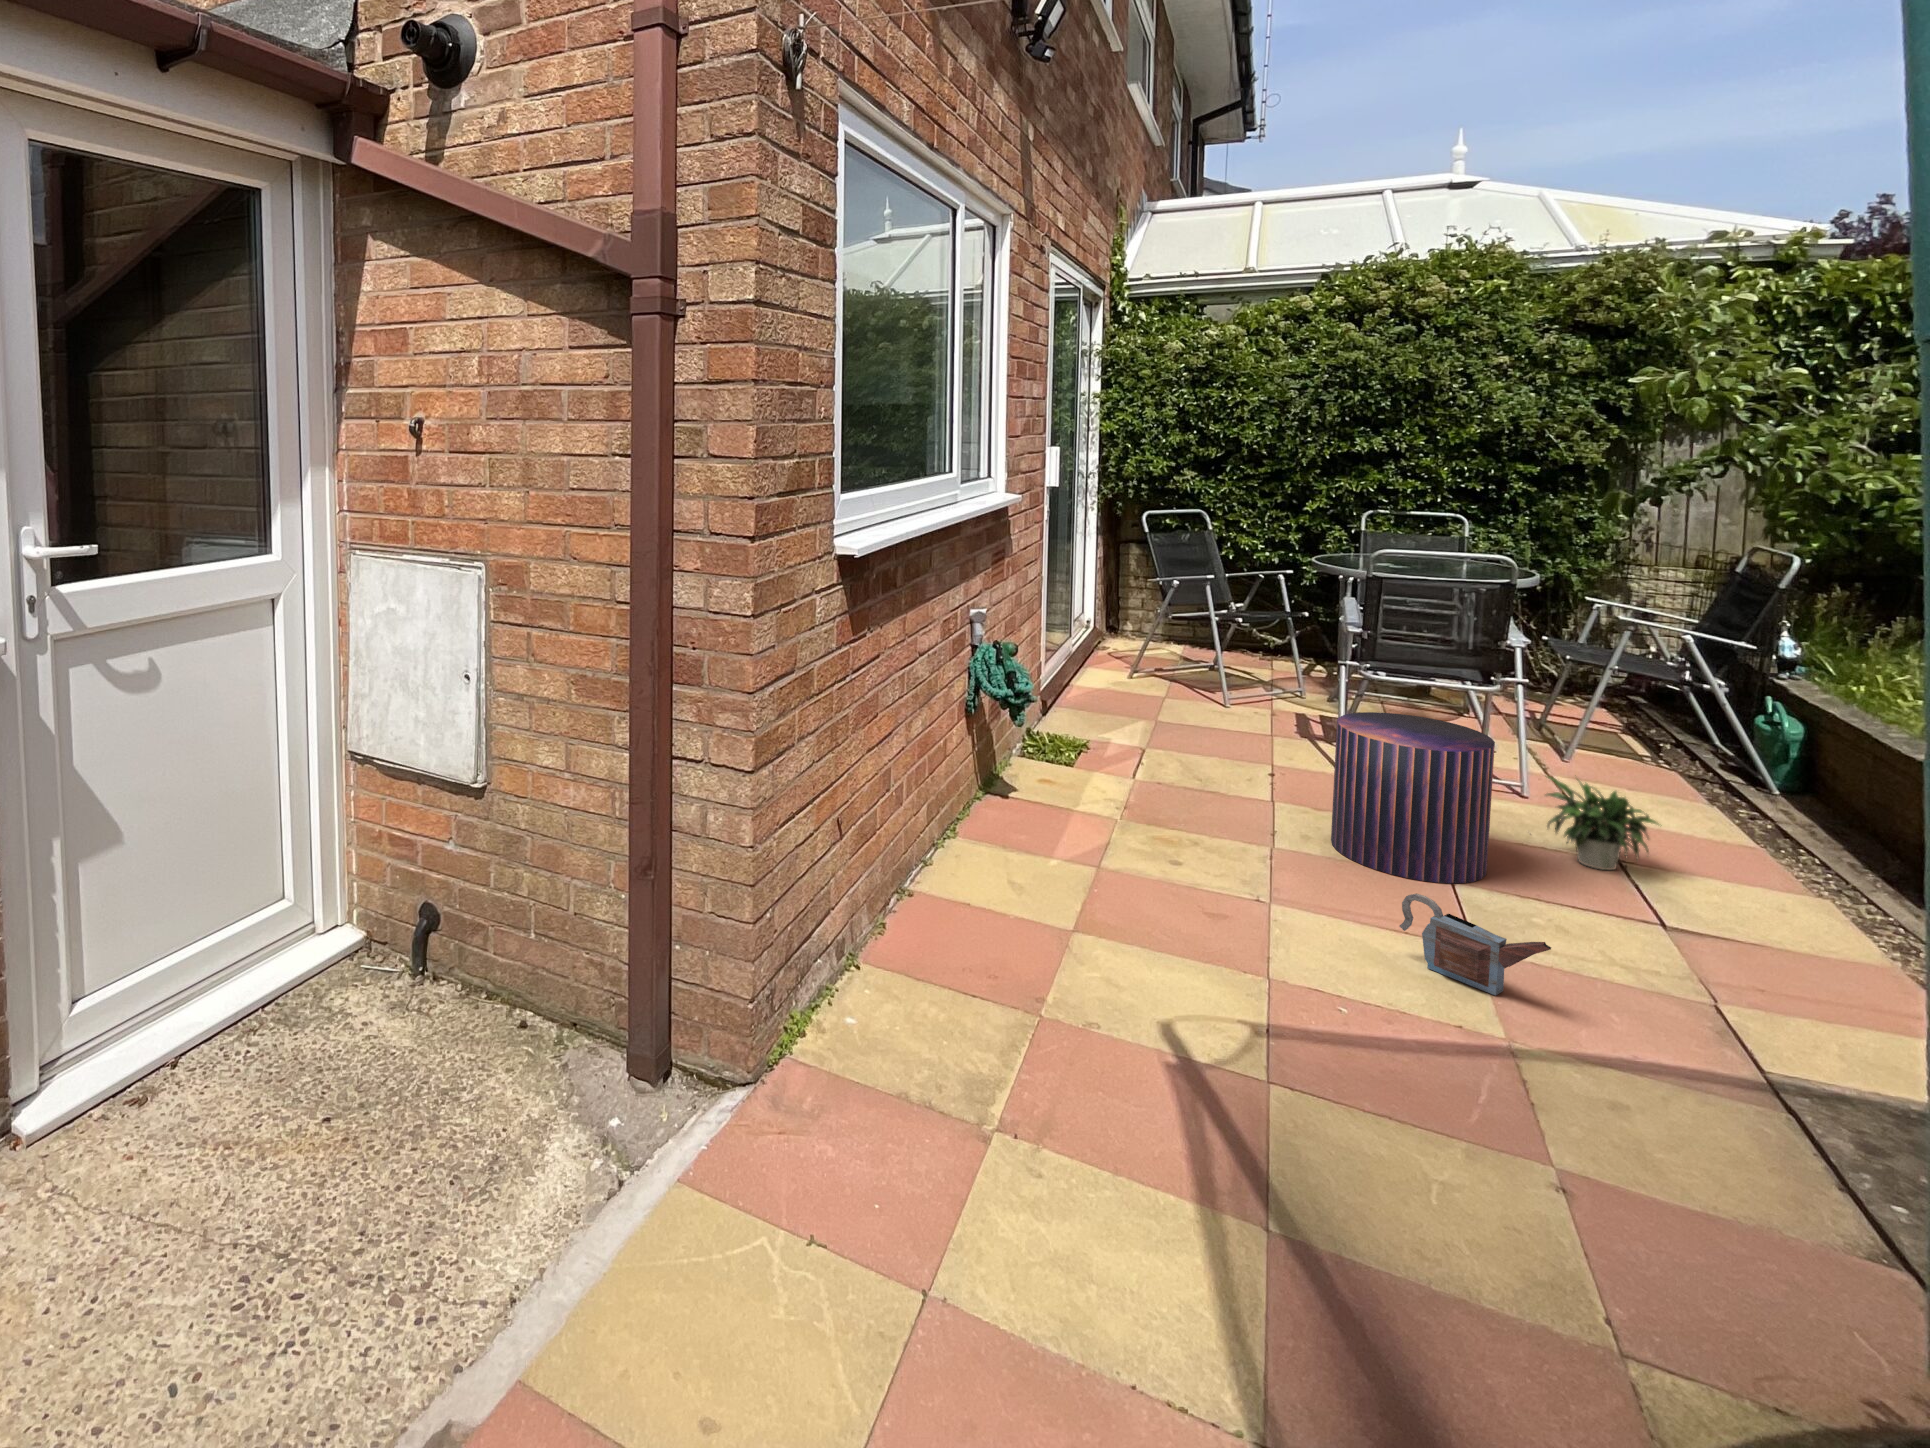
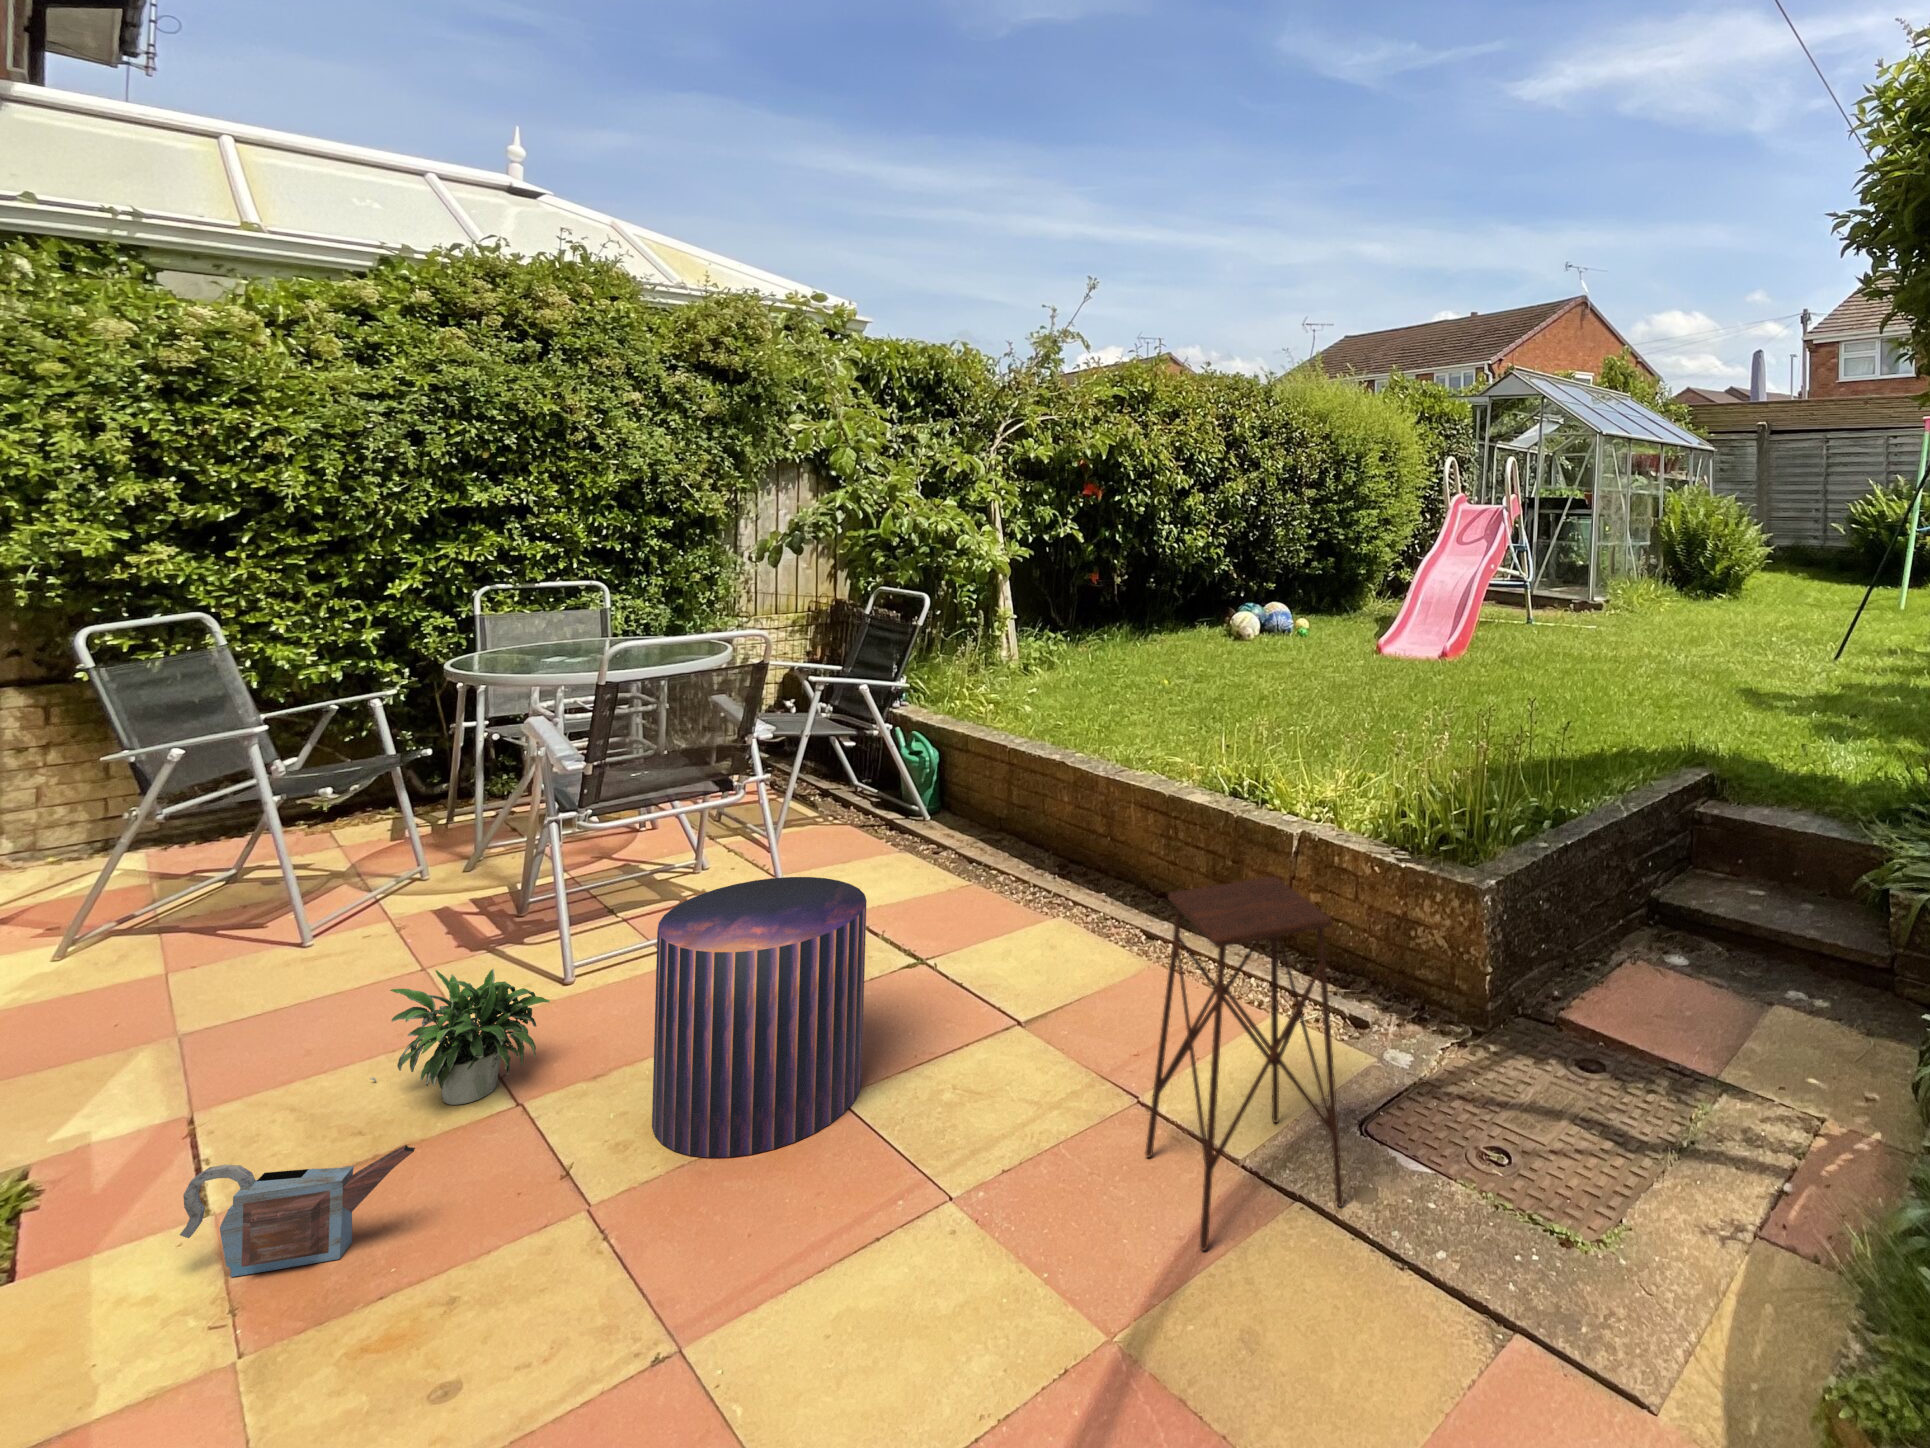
potted plant: present [1546,777,1658,870] -> present [370,969,550,1105]
side table: none [1647,795,1862,1127] -> present [1145,876,1344,1250]
watering can: present [1399,893,1551,995] -> present [180,1145,415,1277]

